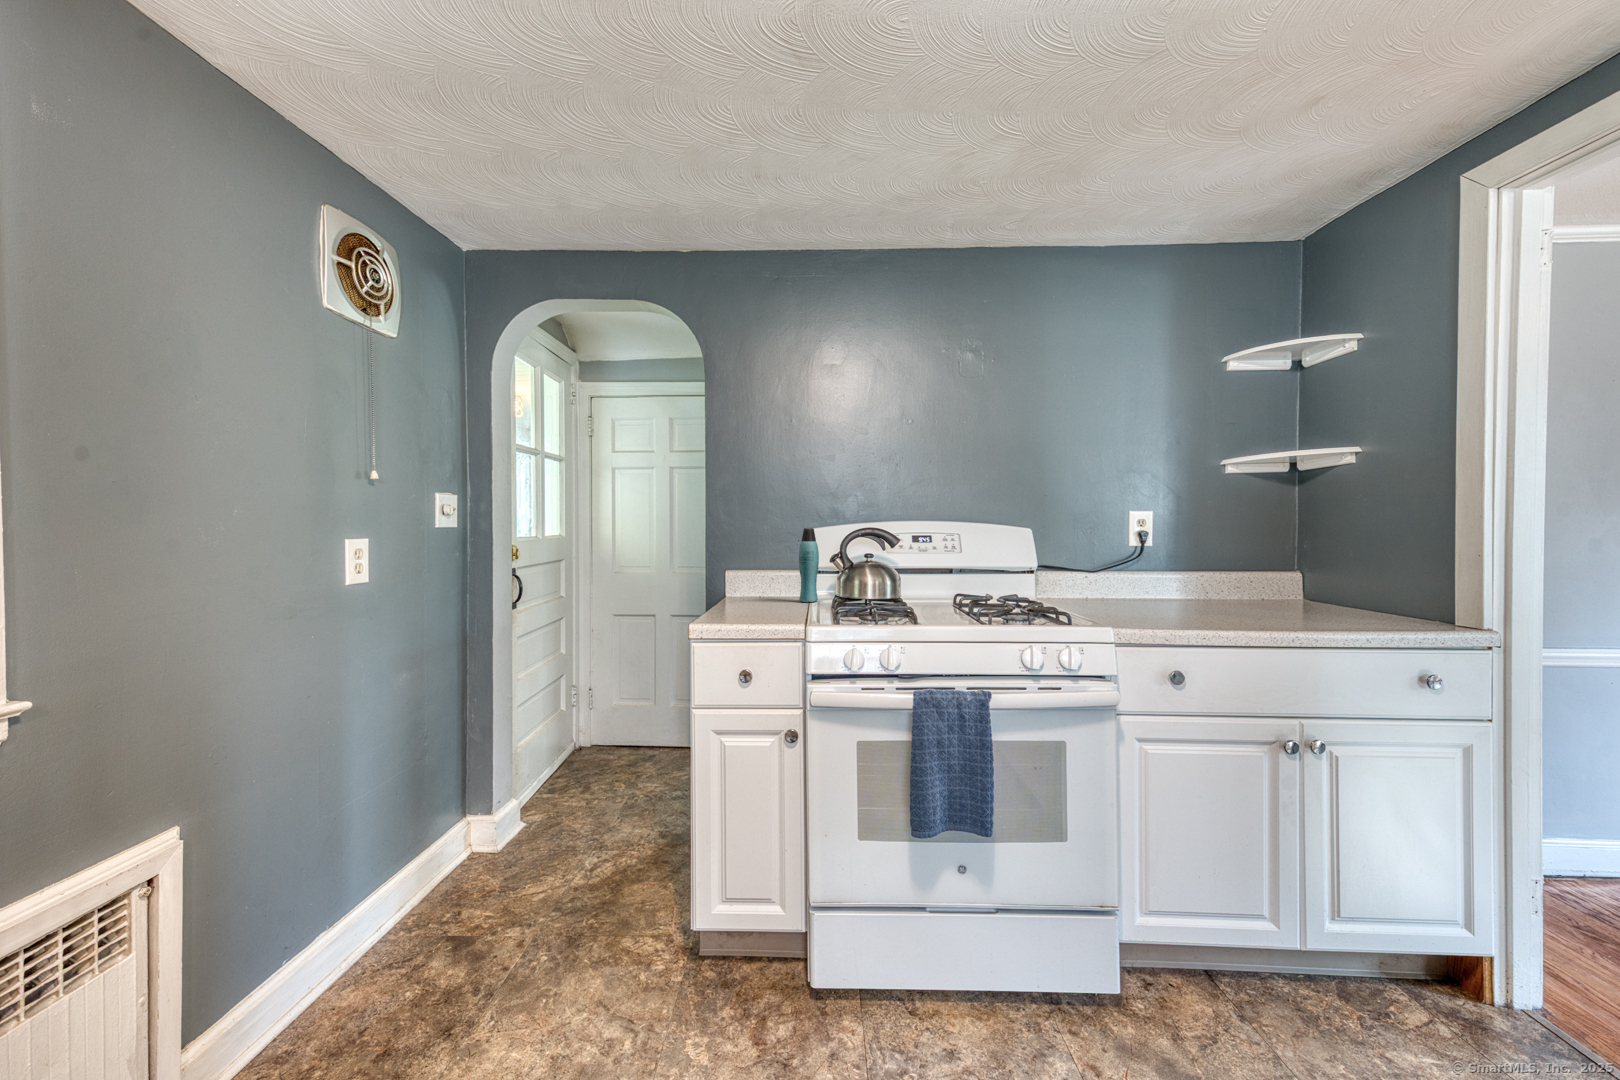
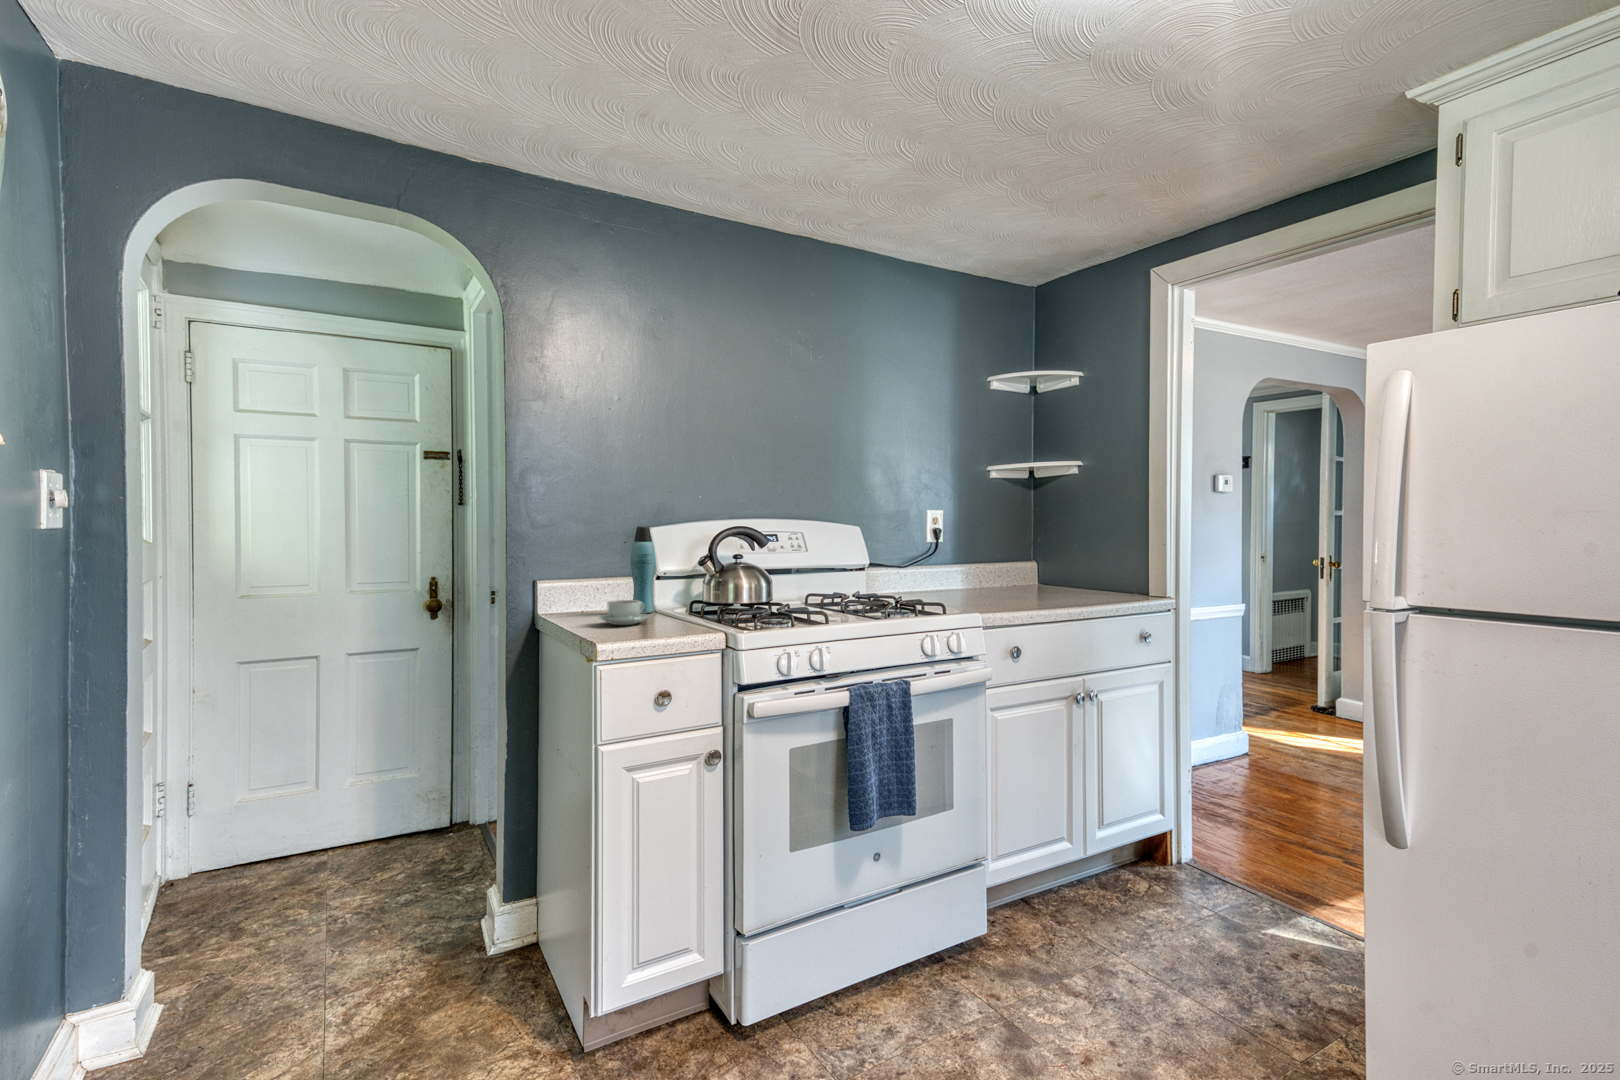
coffee cup: none [748,590,790,611] -> present [599,600,649,625]

